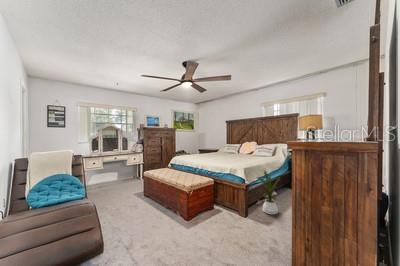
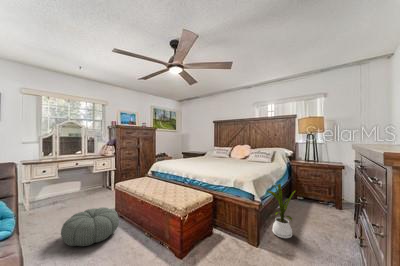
pouf: none [110,188,147,212] -> present [61,207,119,246]

